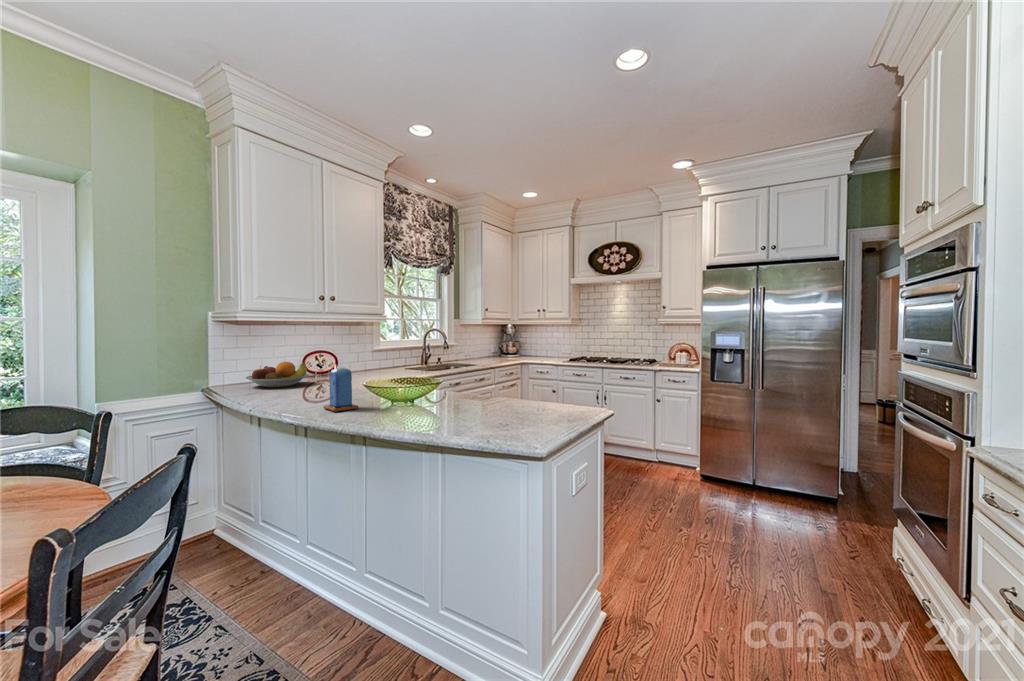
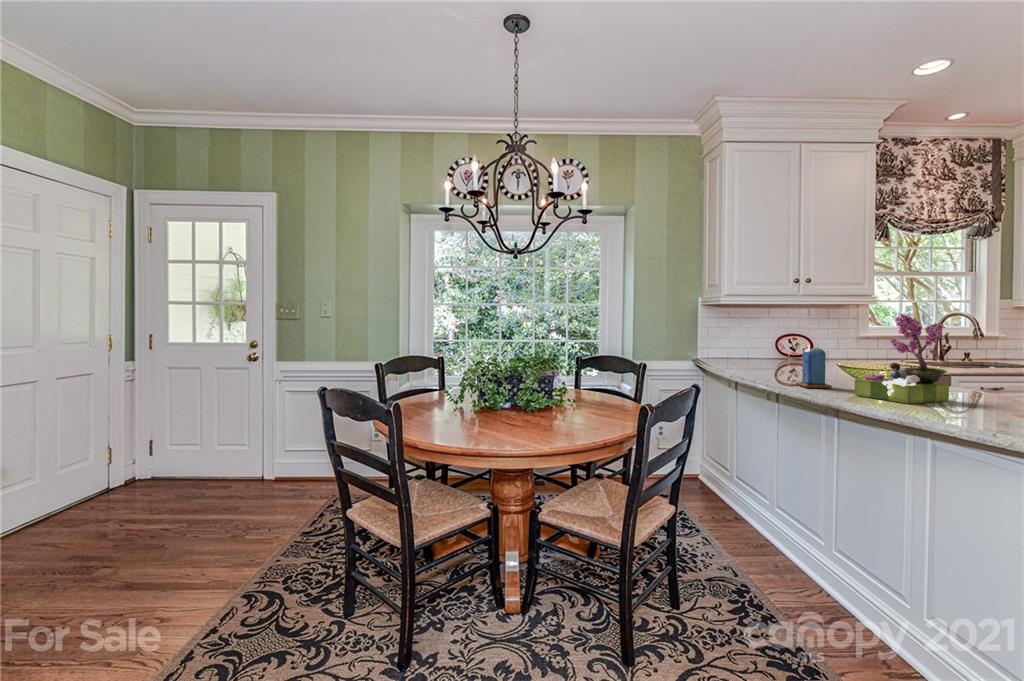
flower arrangement: none [379,331,448,418] -> present [855,313,949,404]
fruit bowl: present [246,362,309,387] -> none [725,344,782,366]

